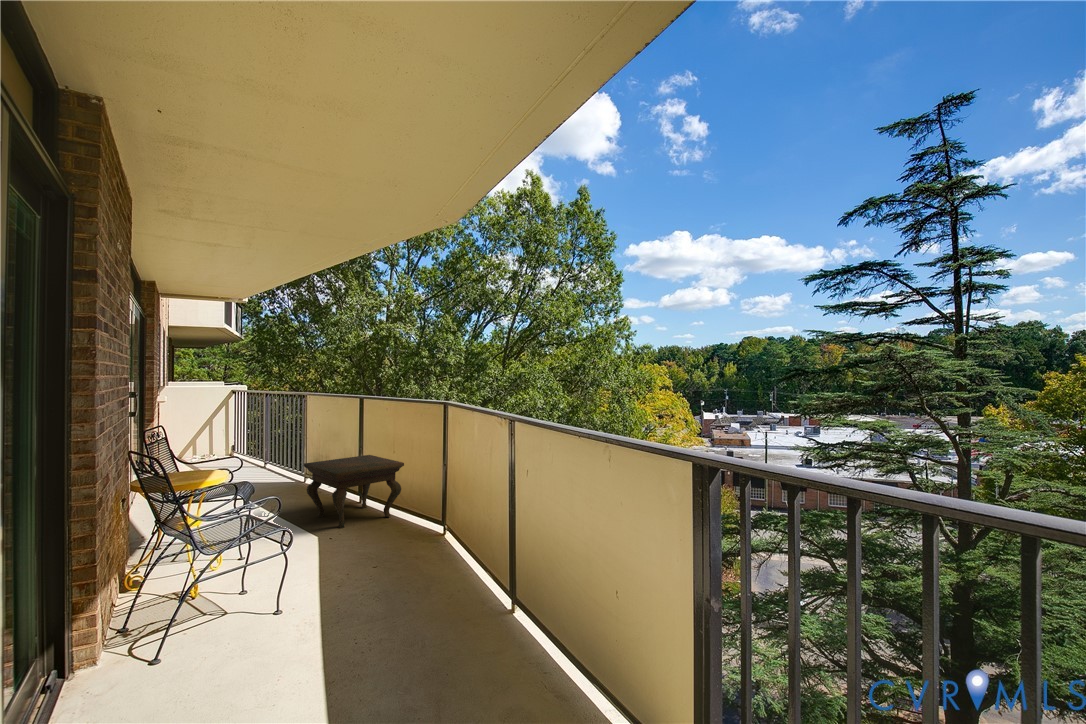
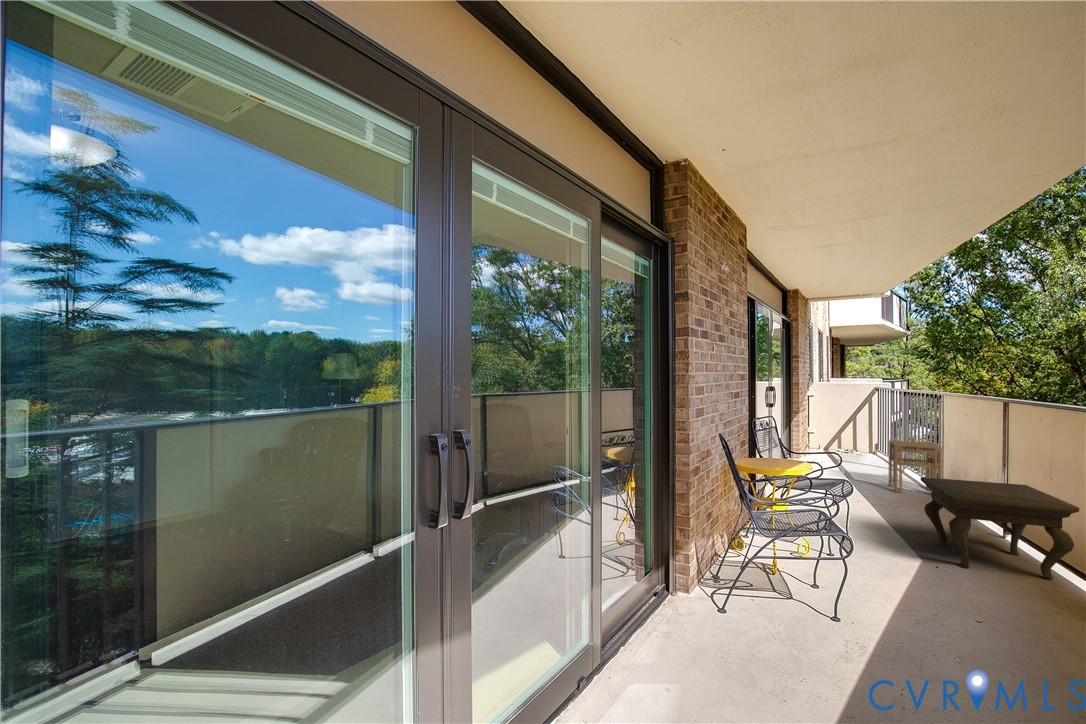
stool: none [258,434,303,484] -> present [889,440,942,493]

